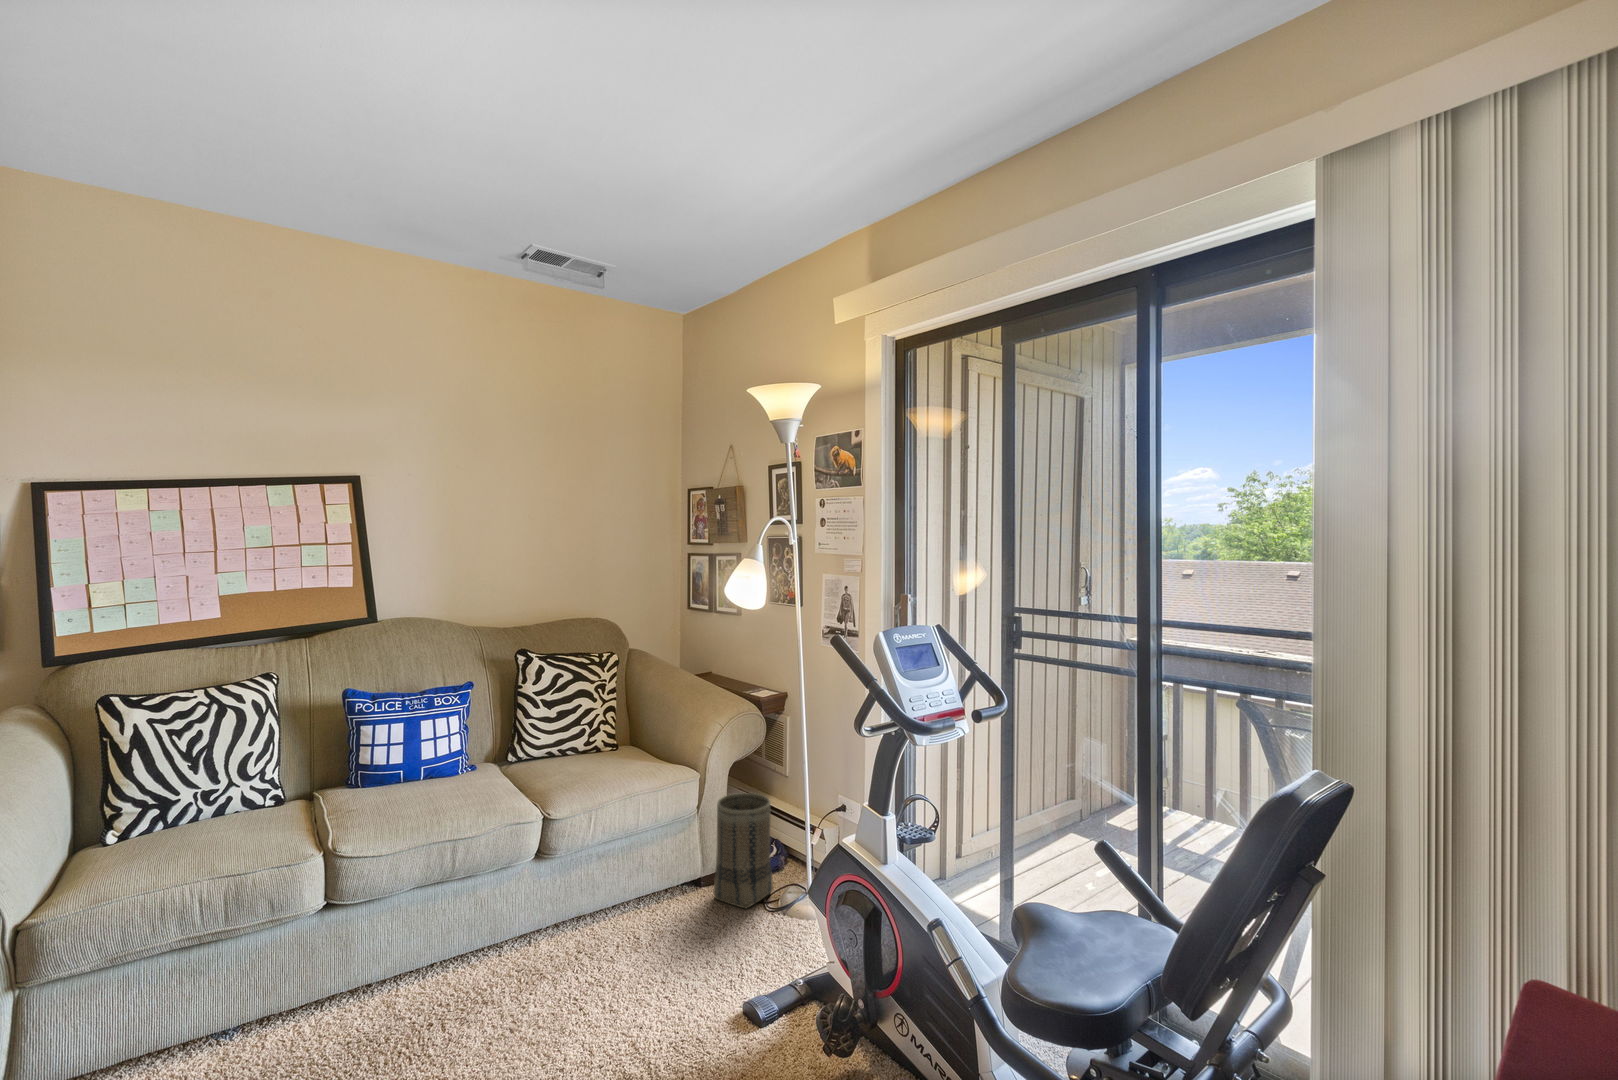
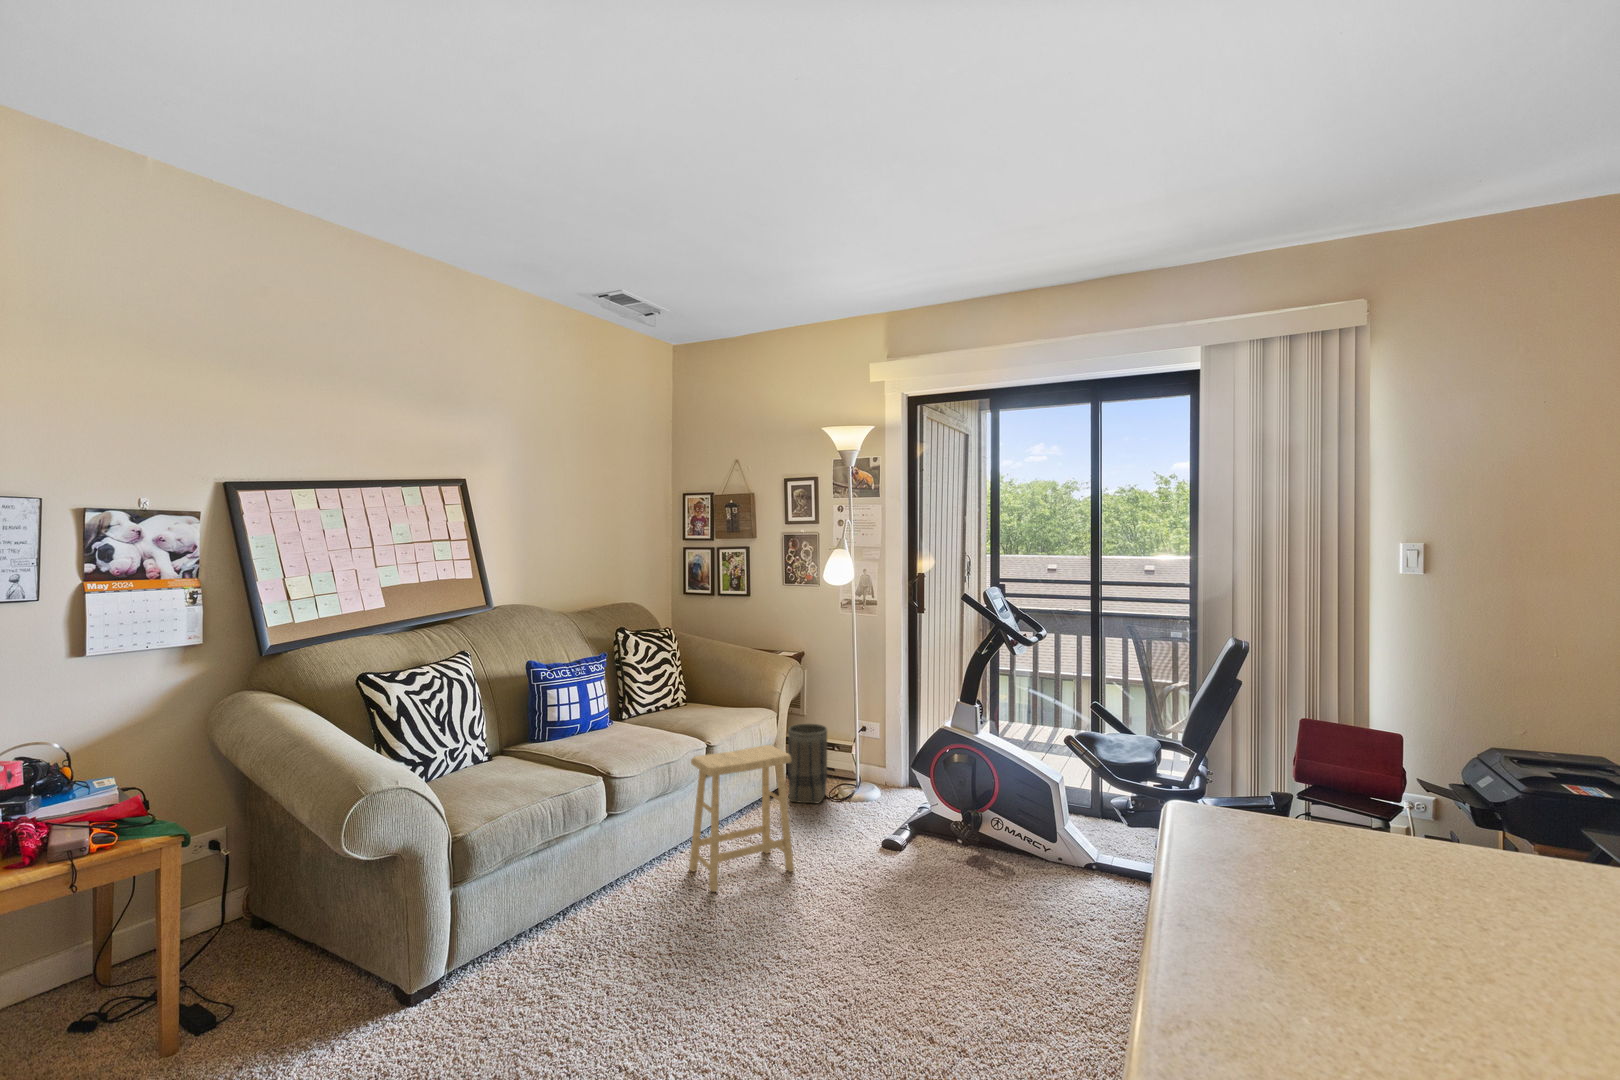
footstool: none [456,830,600,1032] -> present [689,745,794,892]

